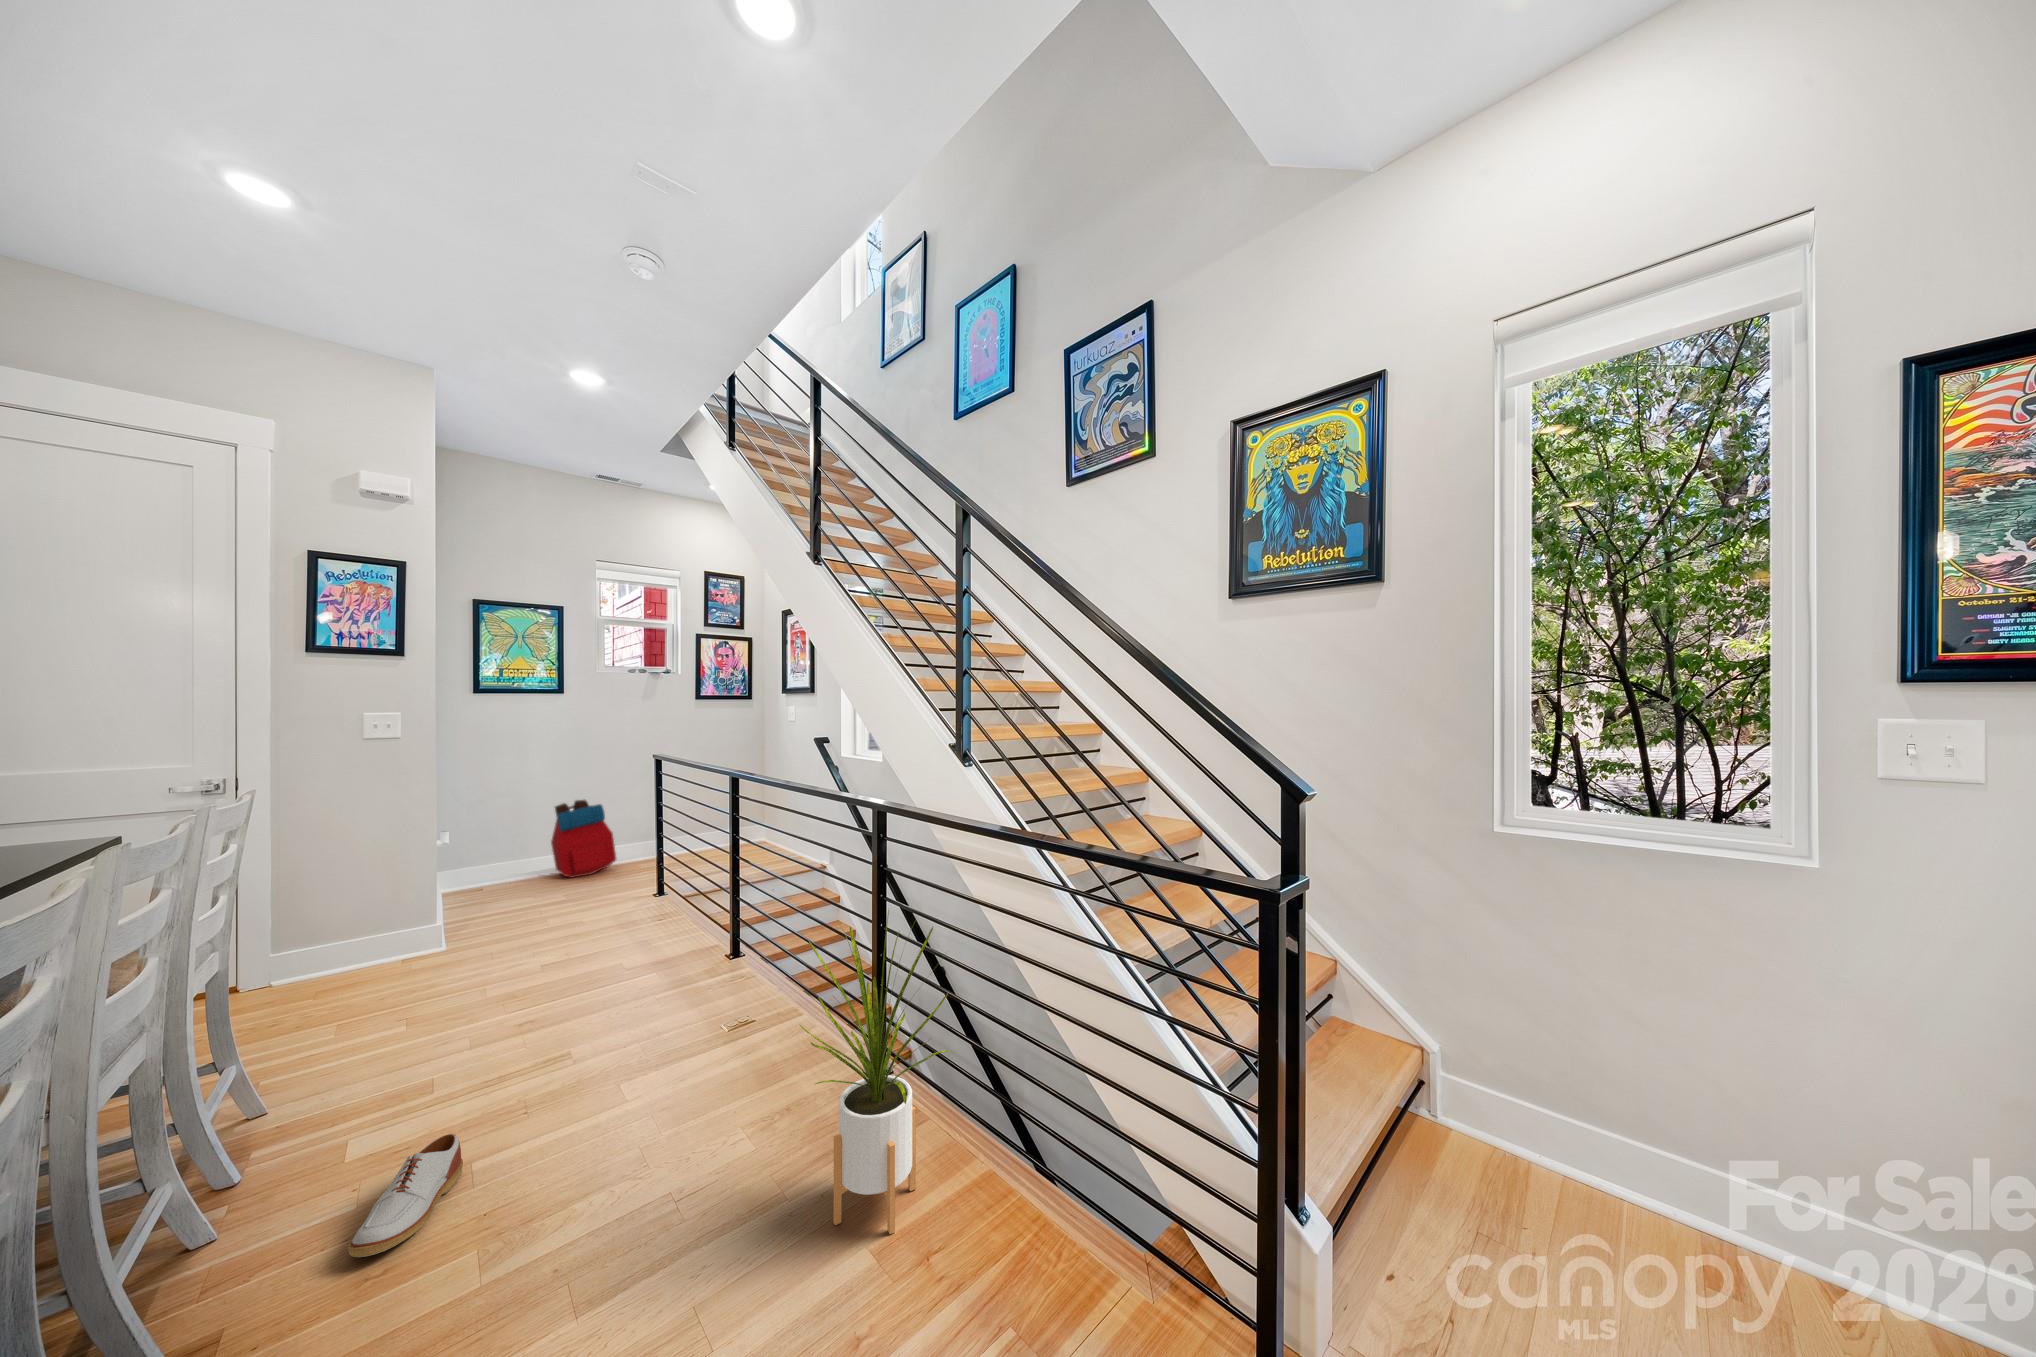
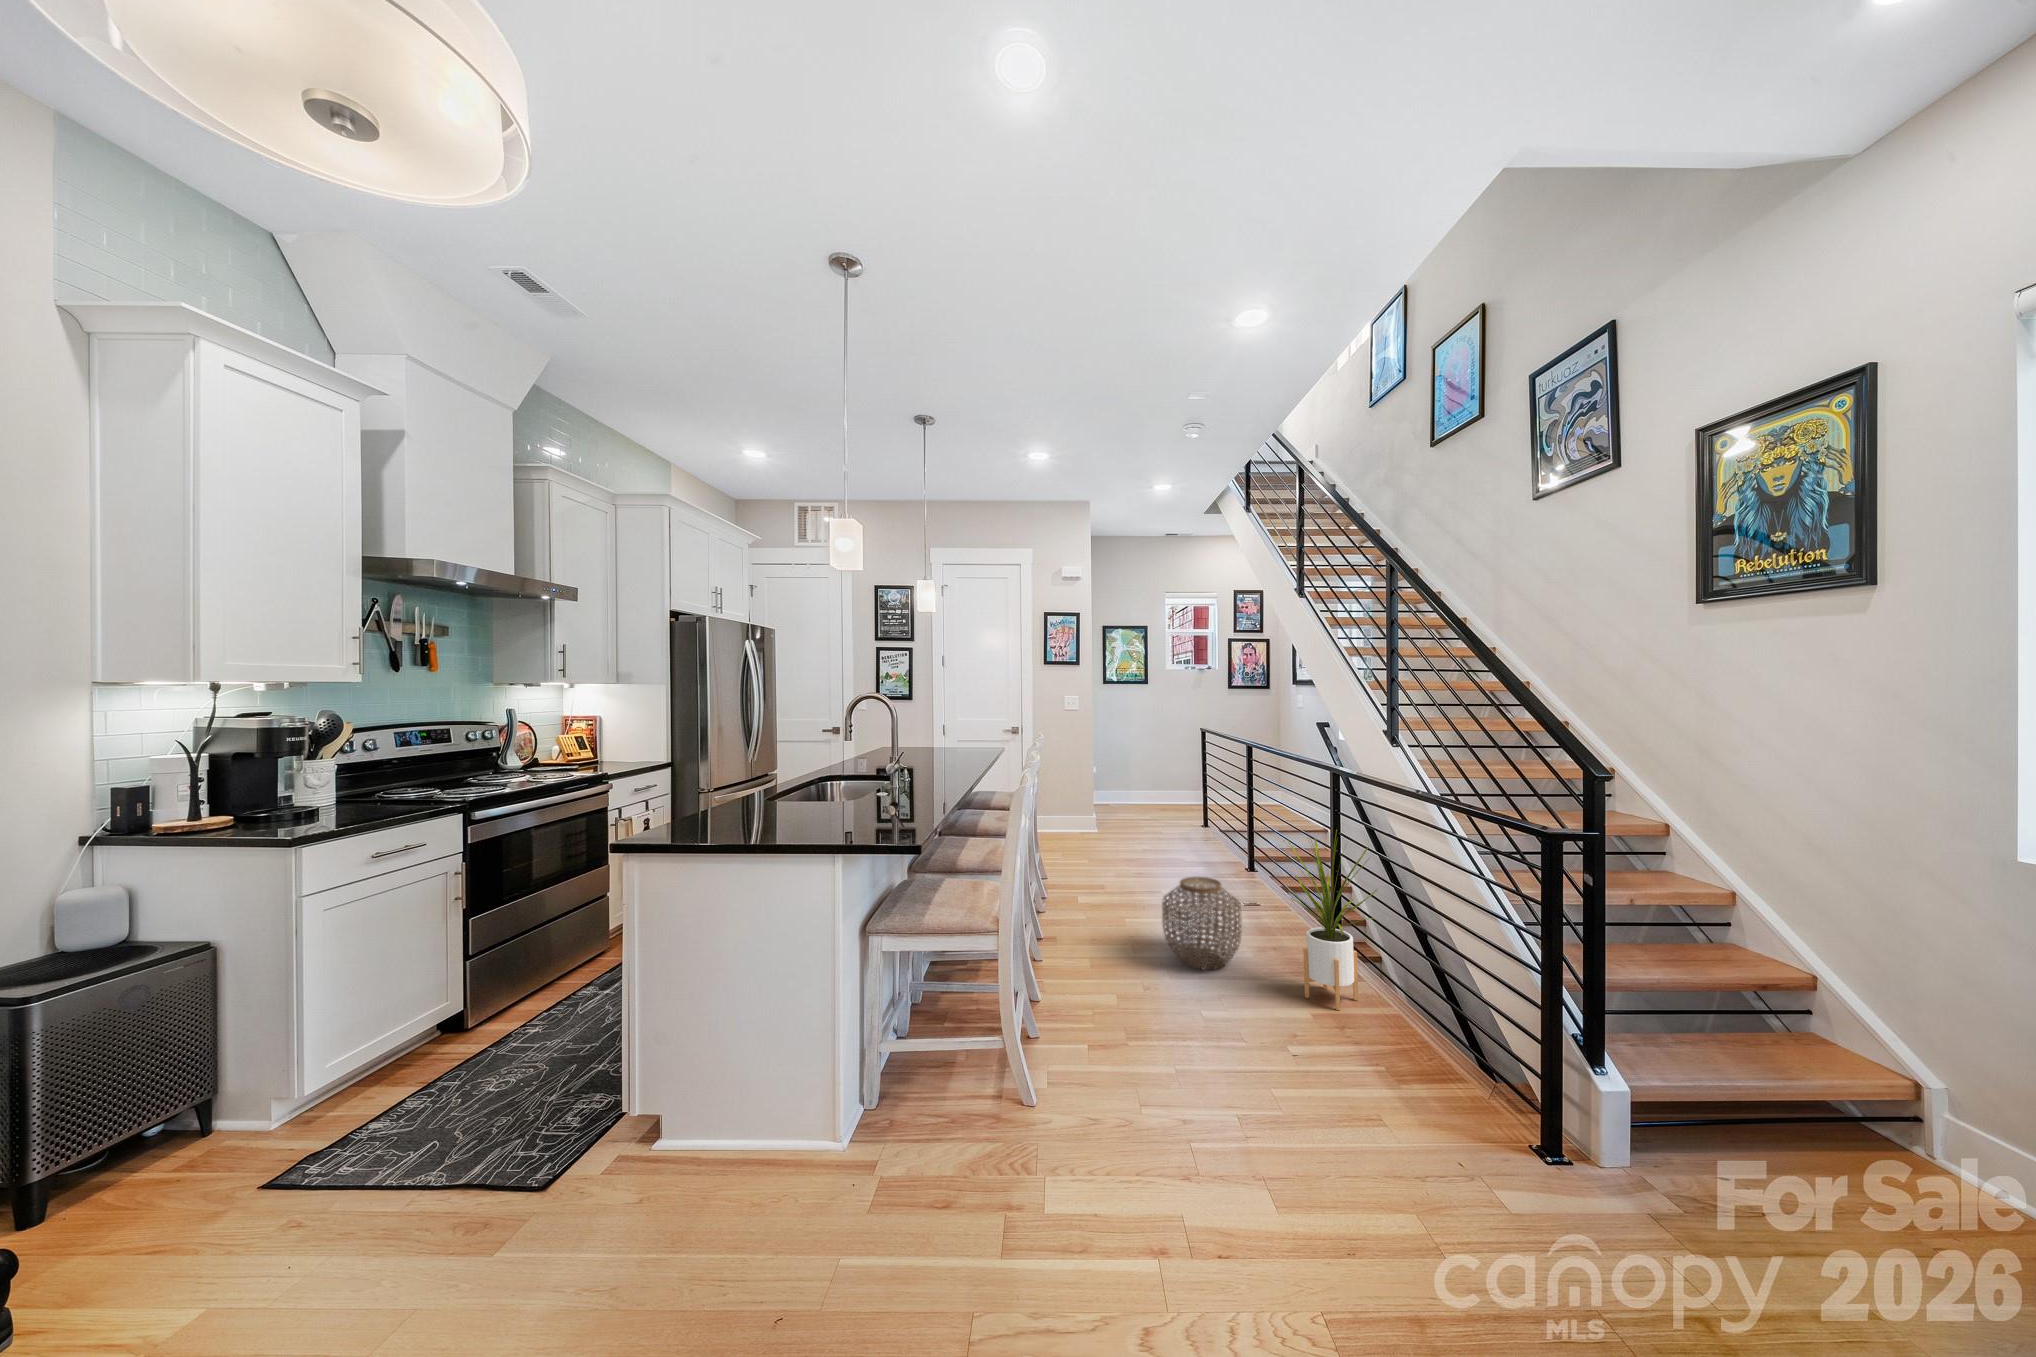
backpack: present [551,800,616,878] -> none [1140,761,1179,813]
woven basket: none [544,1033,717,1239] -> present [1162,877,1241,969]
shoe: present [348,1134,463,1257] -> none [1091,908,1126,942]

